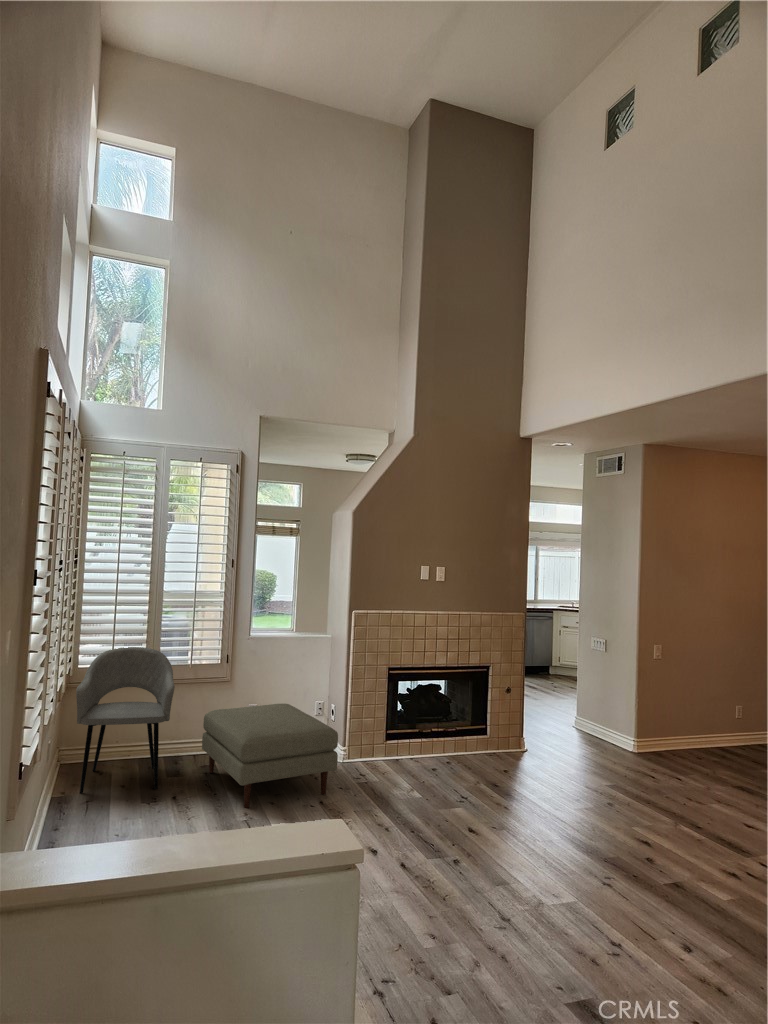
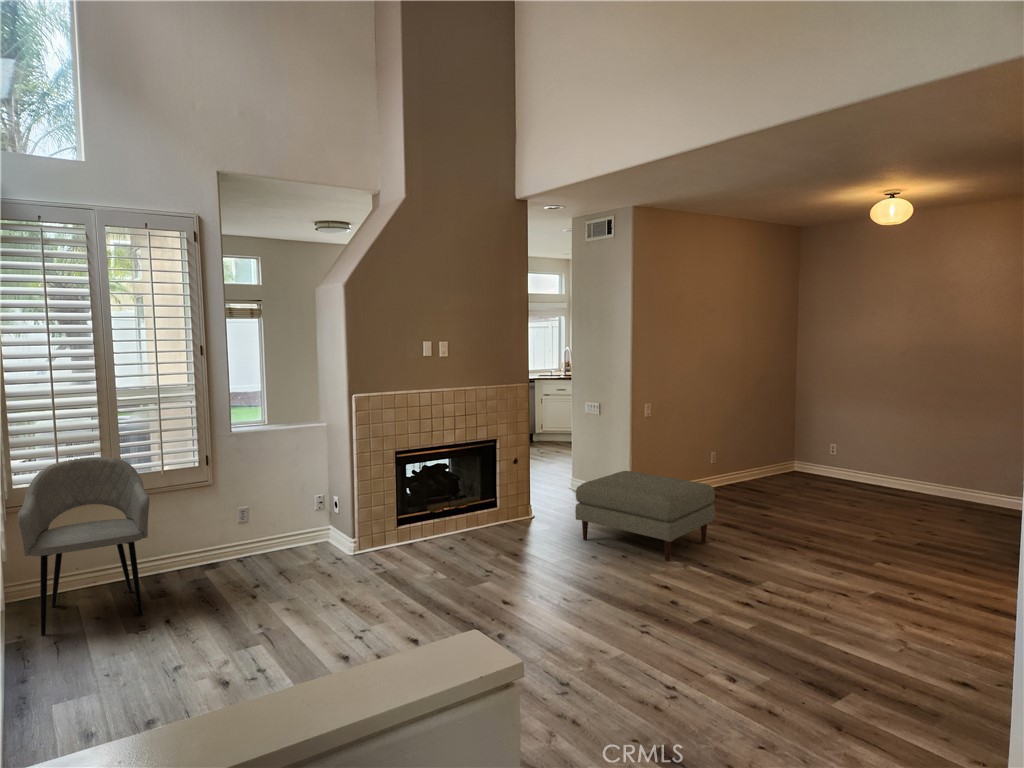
ottoman: present [202,704,338,808] -> present [575,471,715,561]

